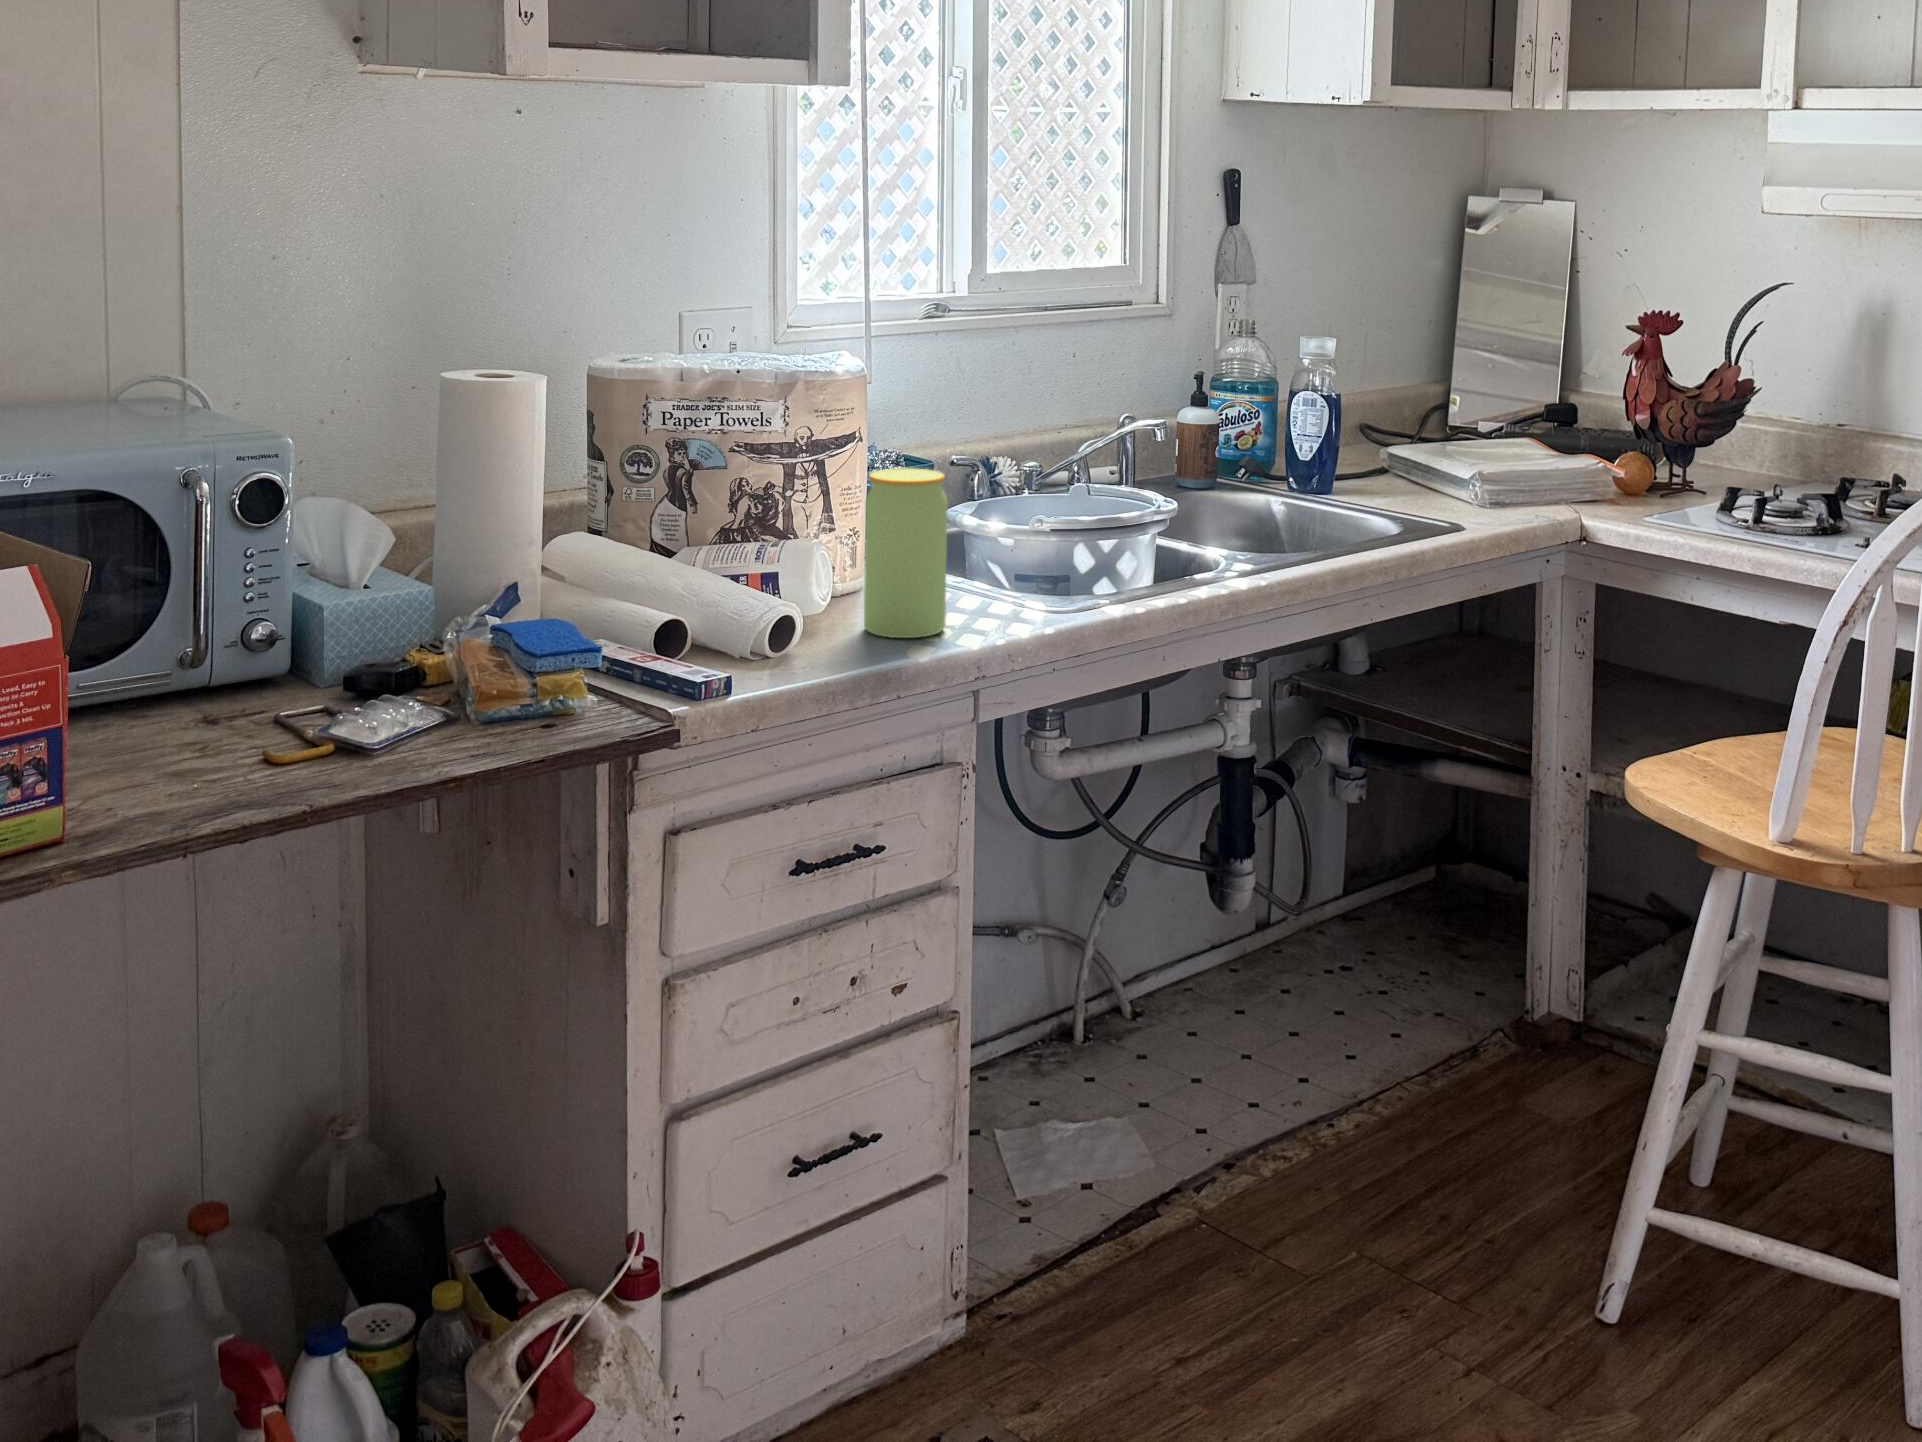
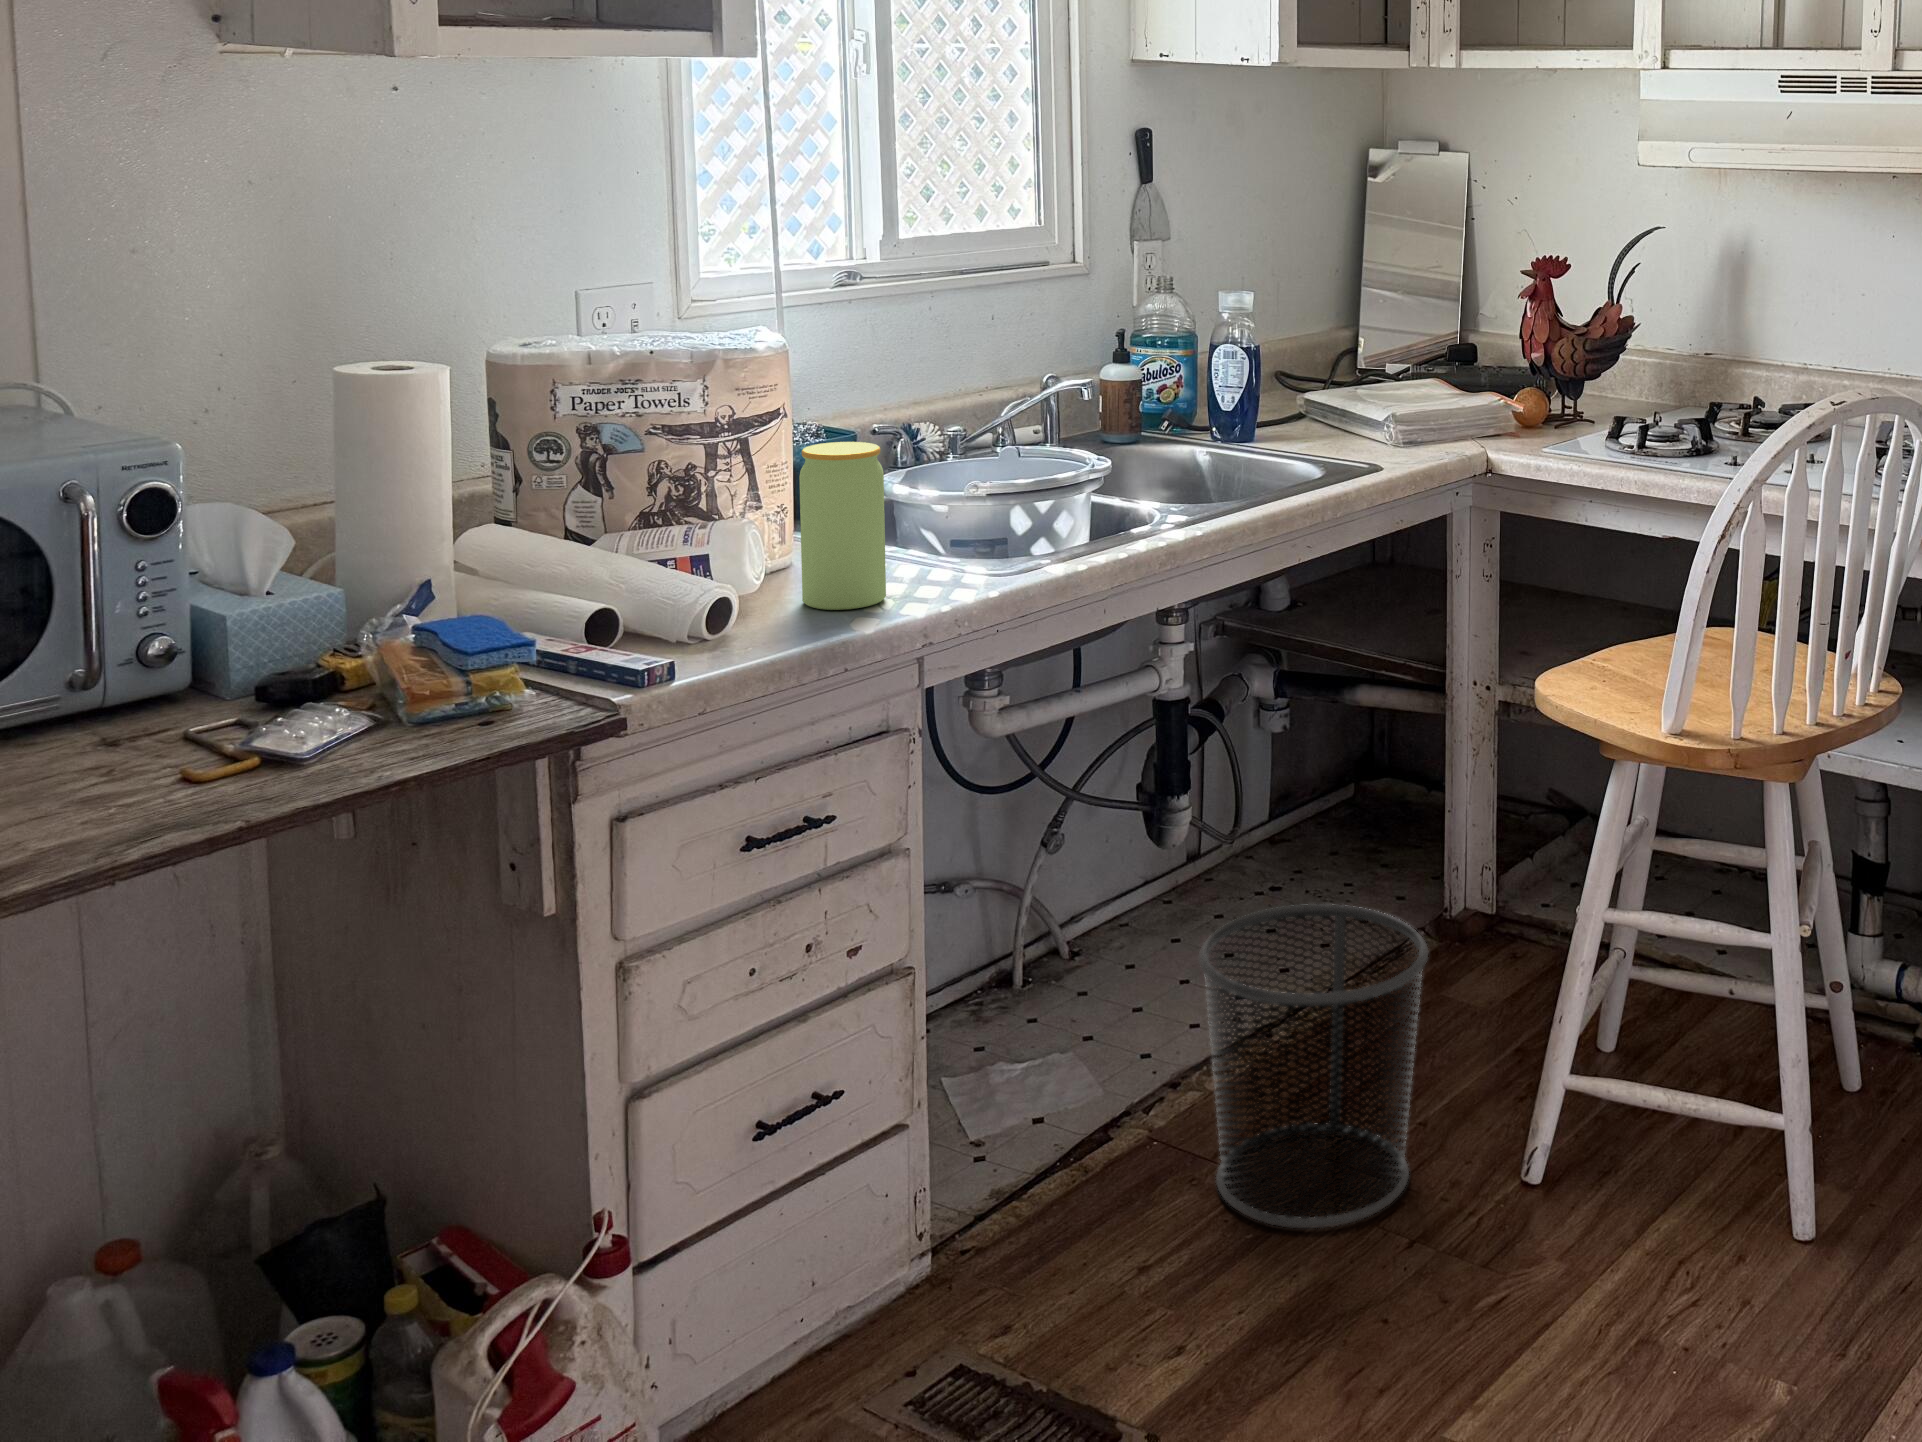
waste bin: none [1252,985,1497,1338] -> present [1199,904,1428,1228]

